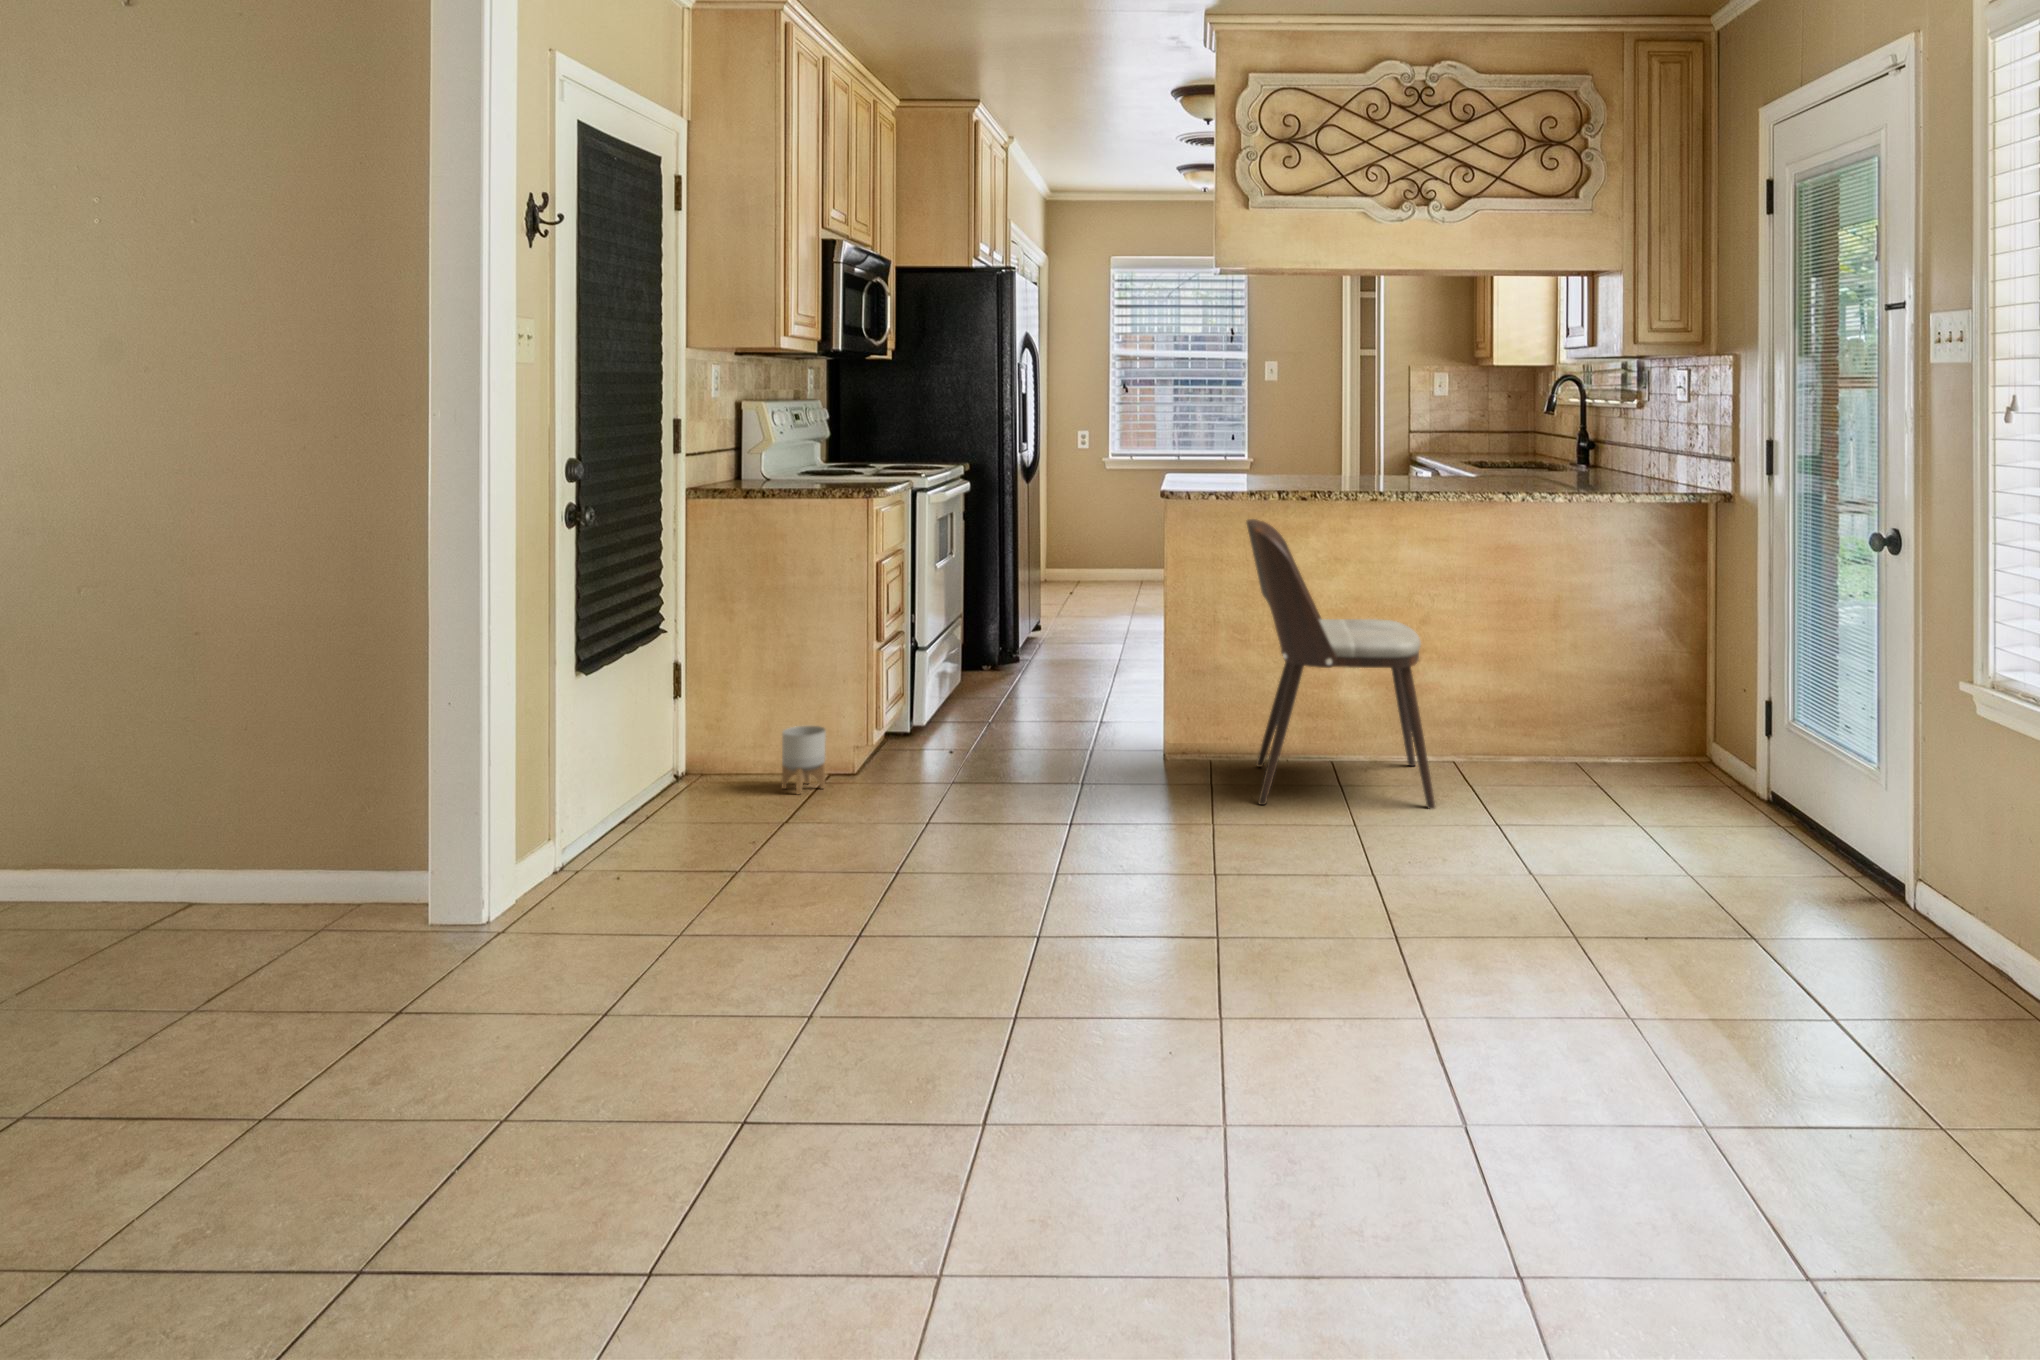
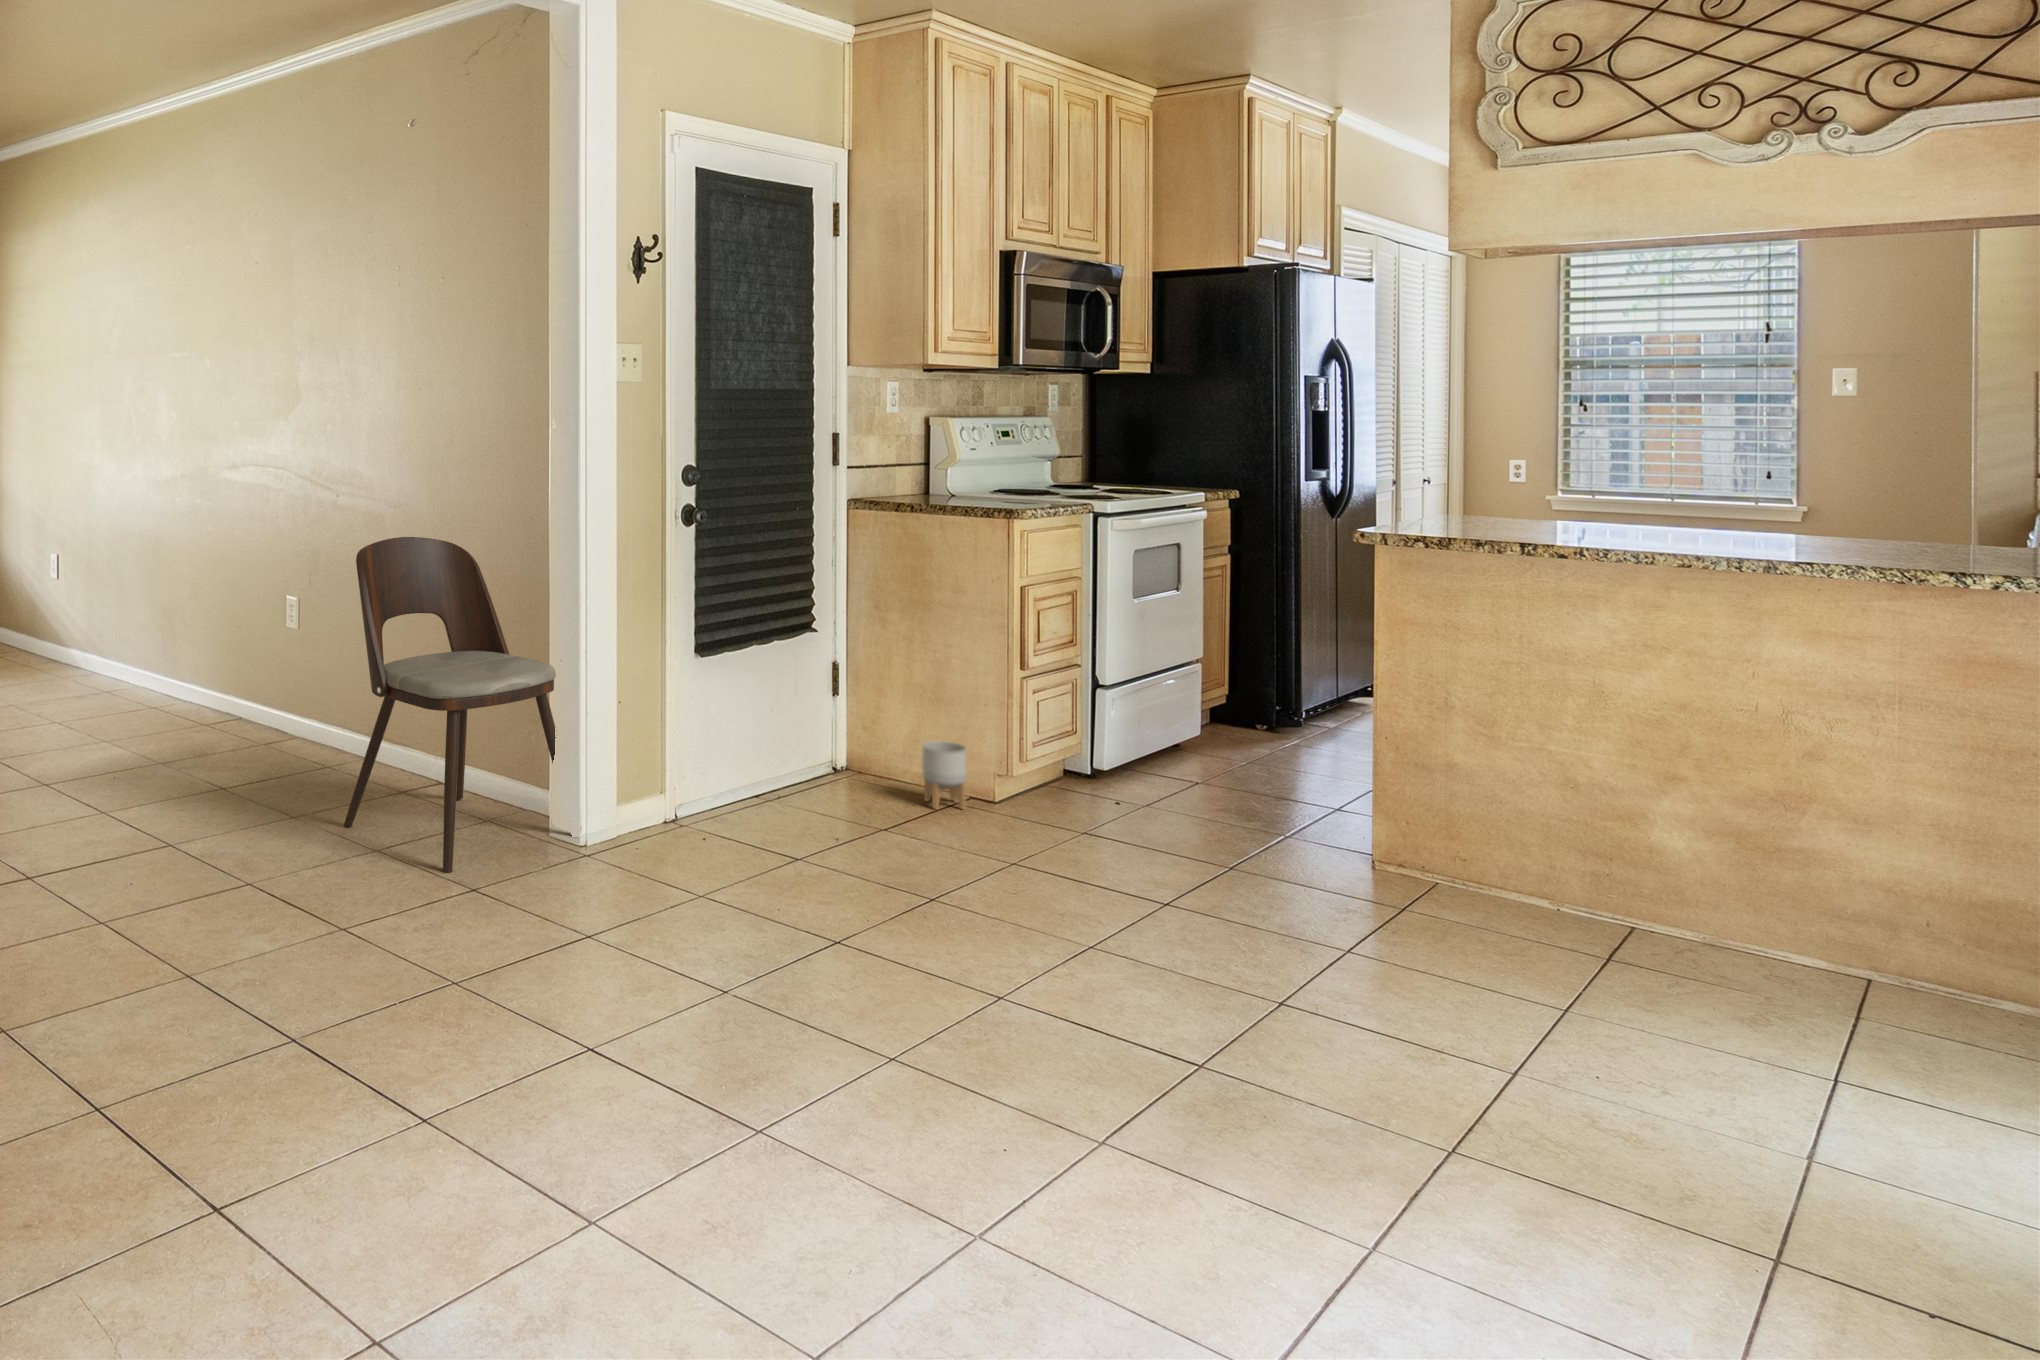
dining chair: present [1246,519,1436,809] -> present [344,537,556,873]

